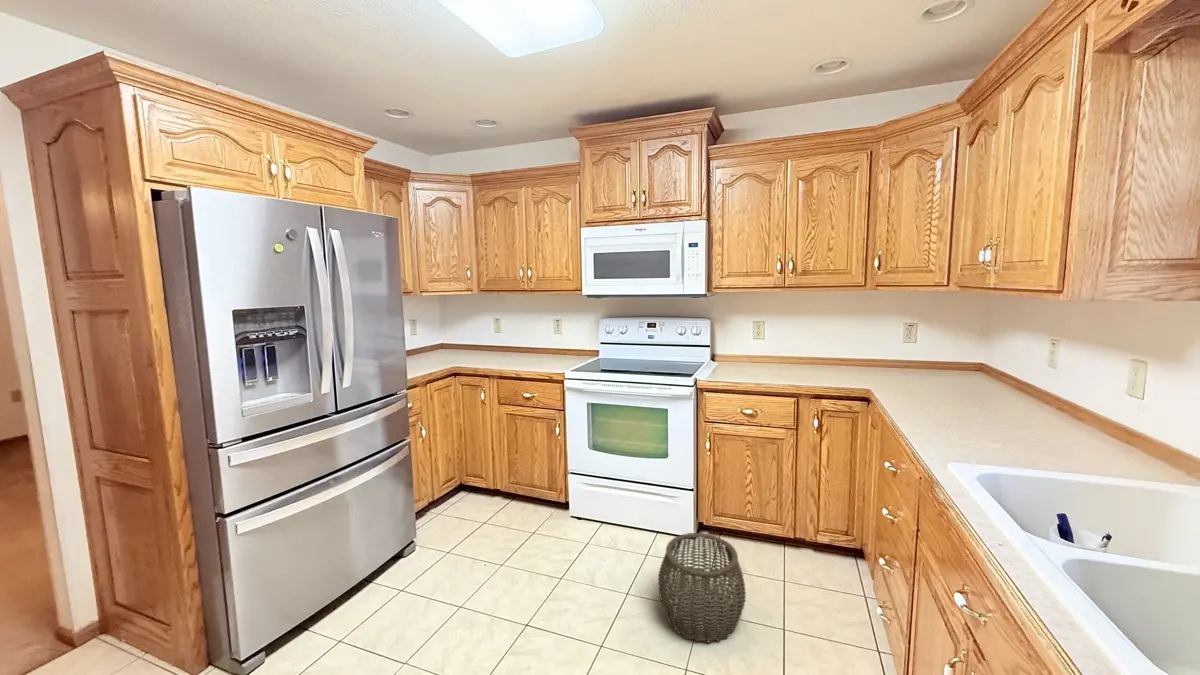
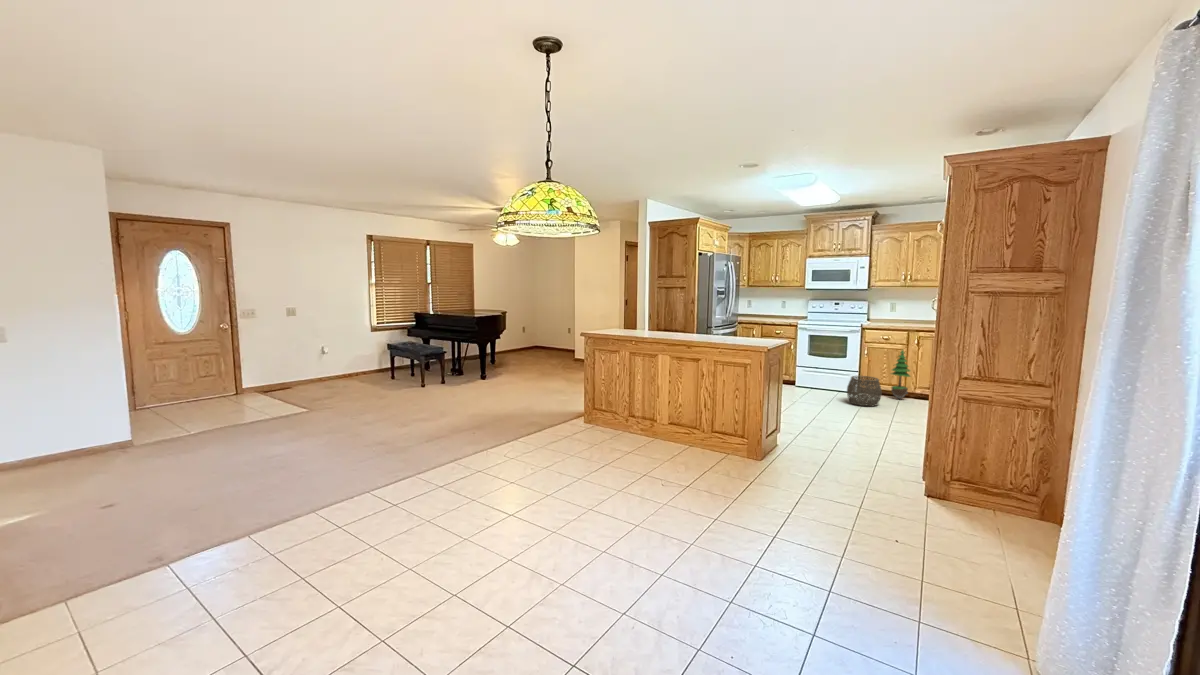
potted tree: none [762,446,809,564] -> present [891,349,910,399]

